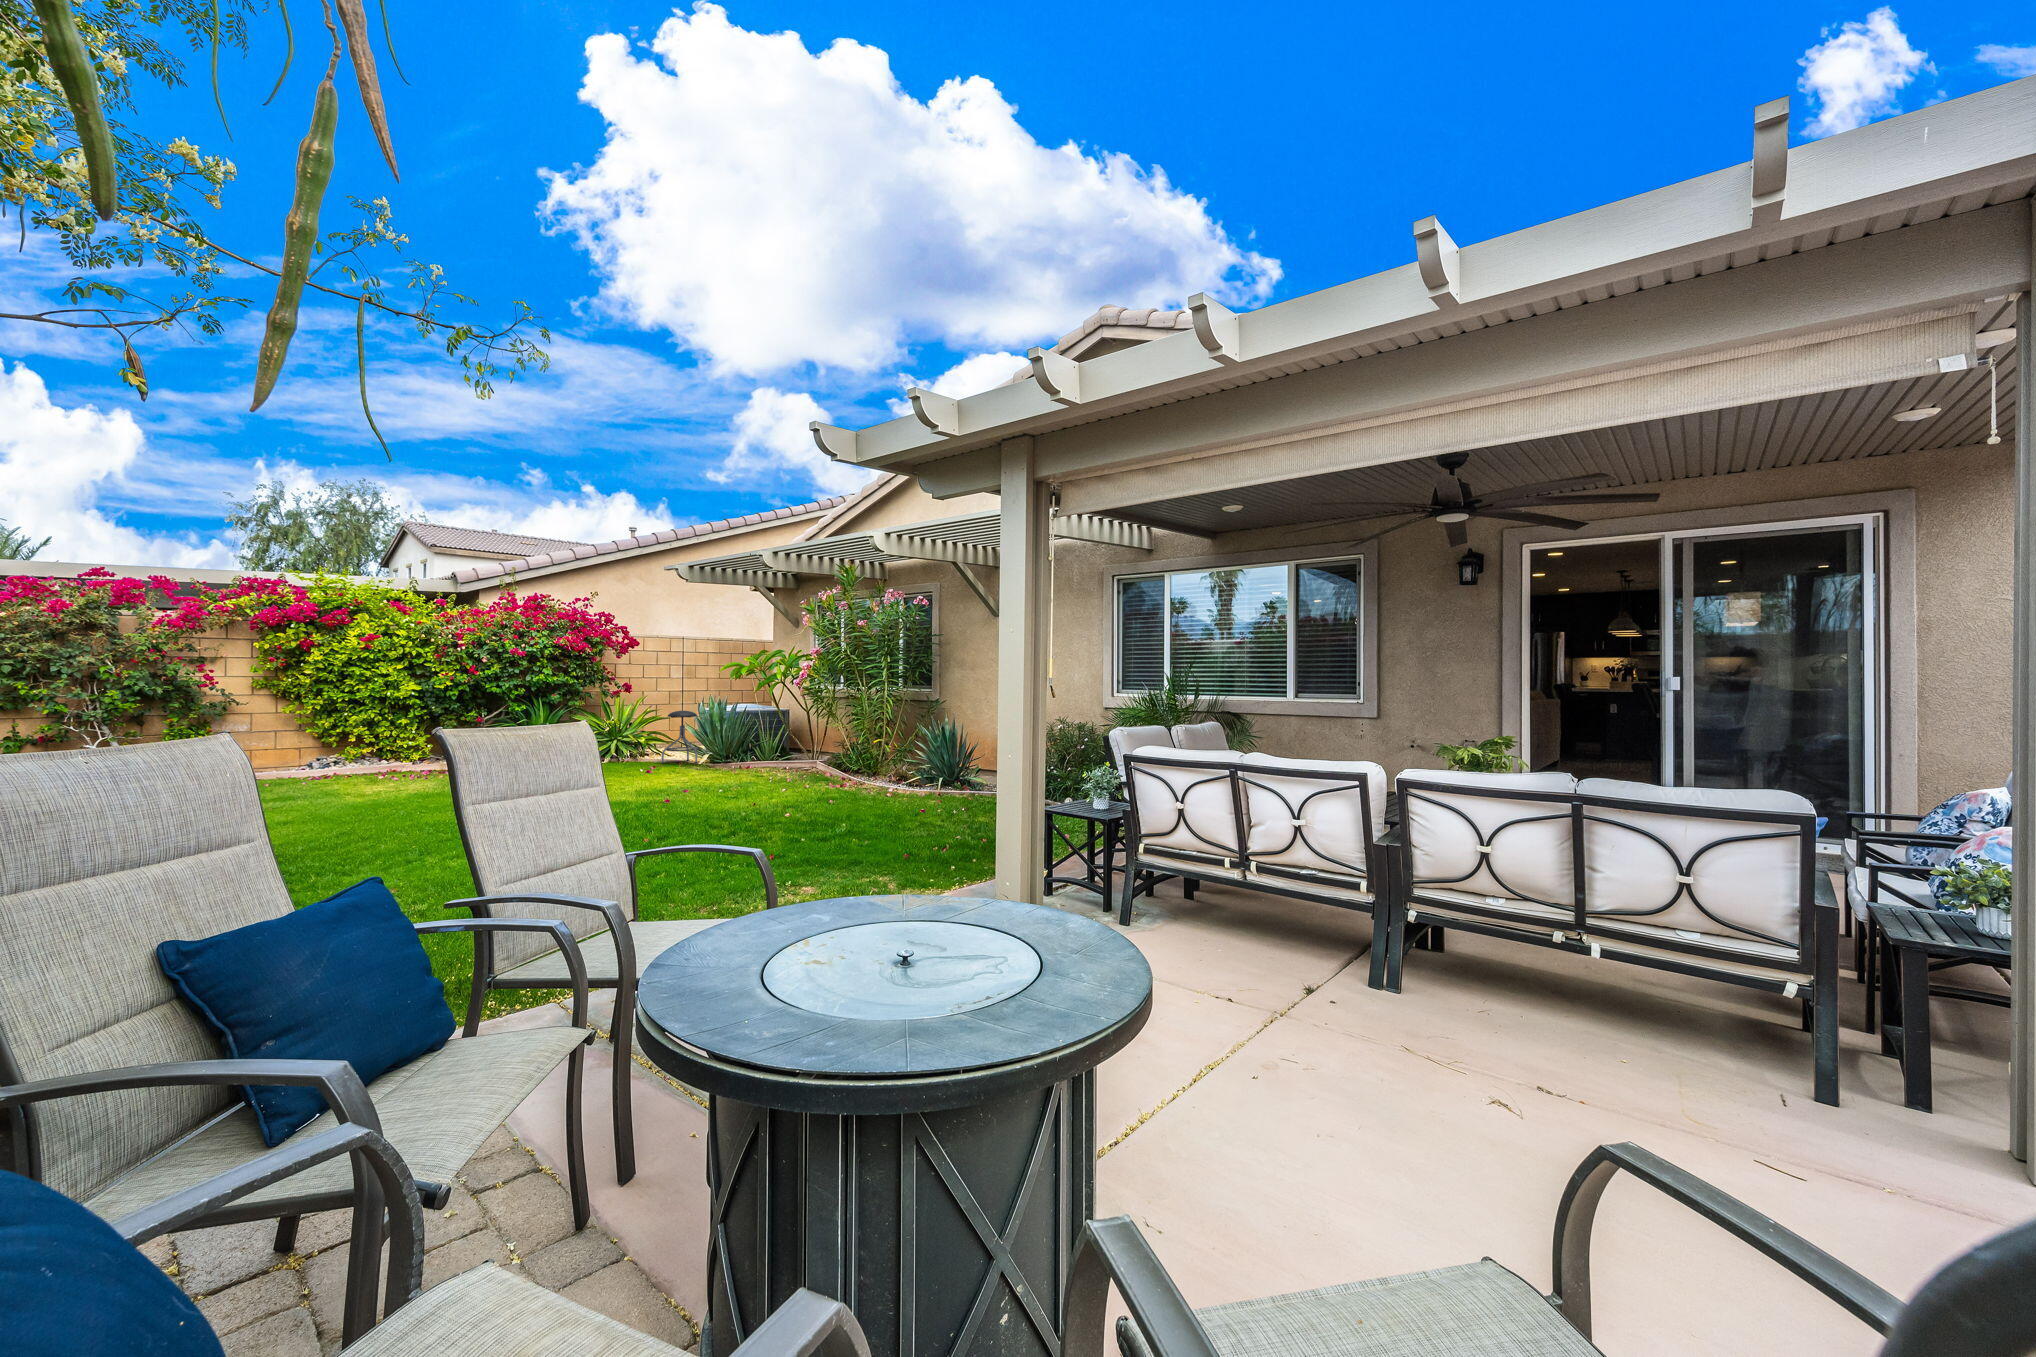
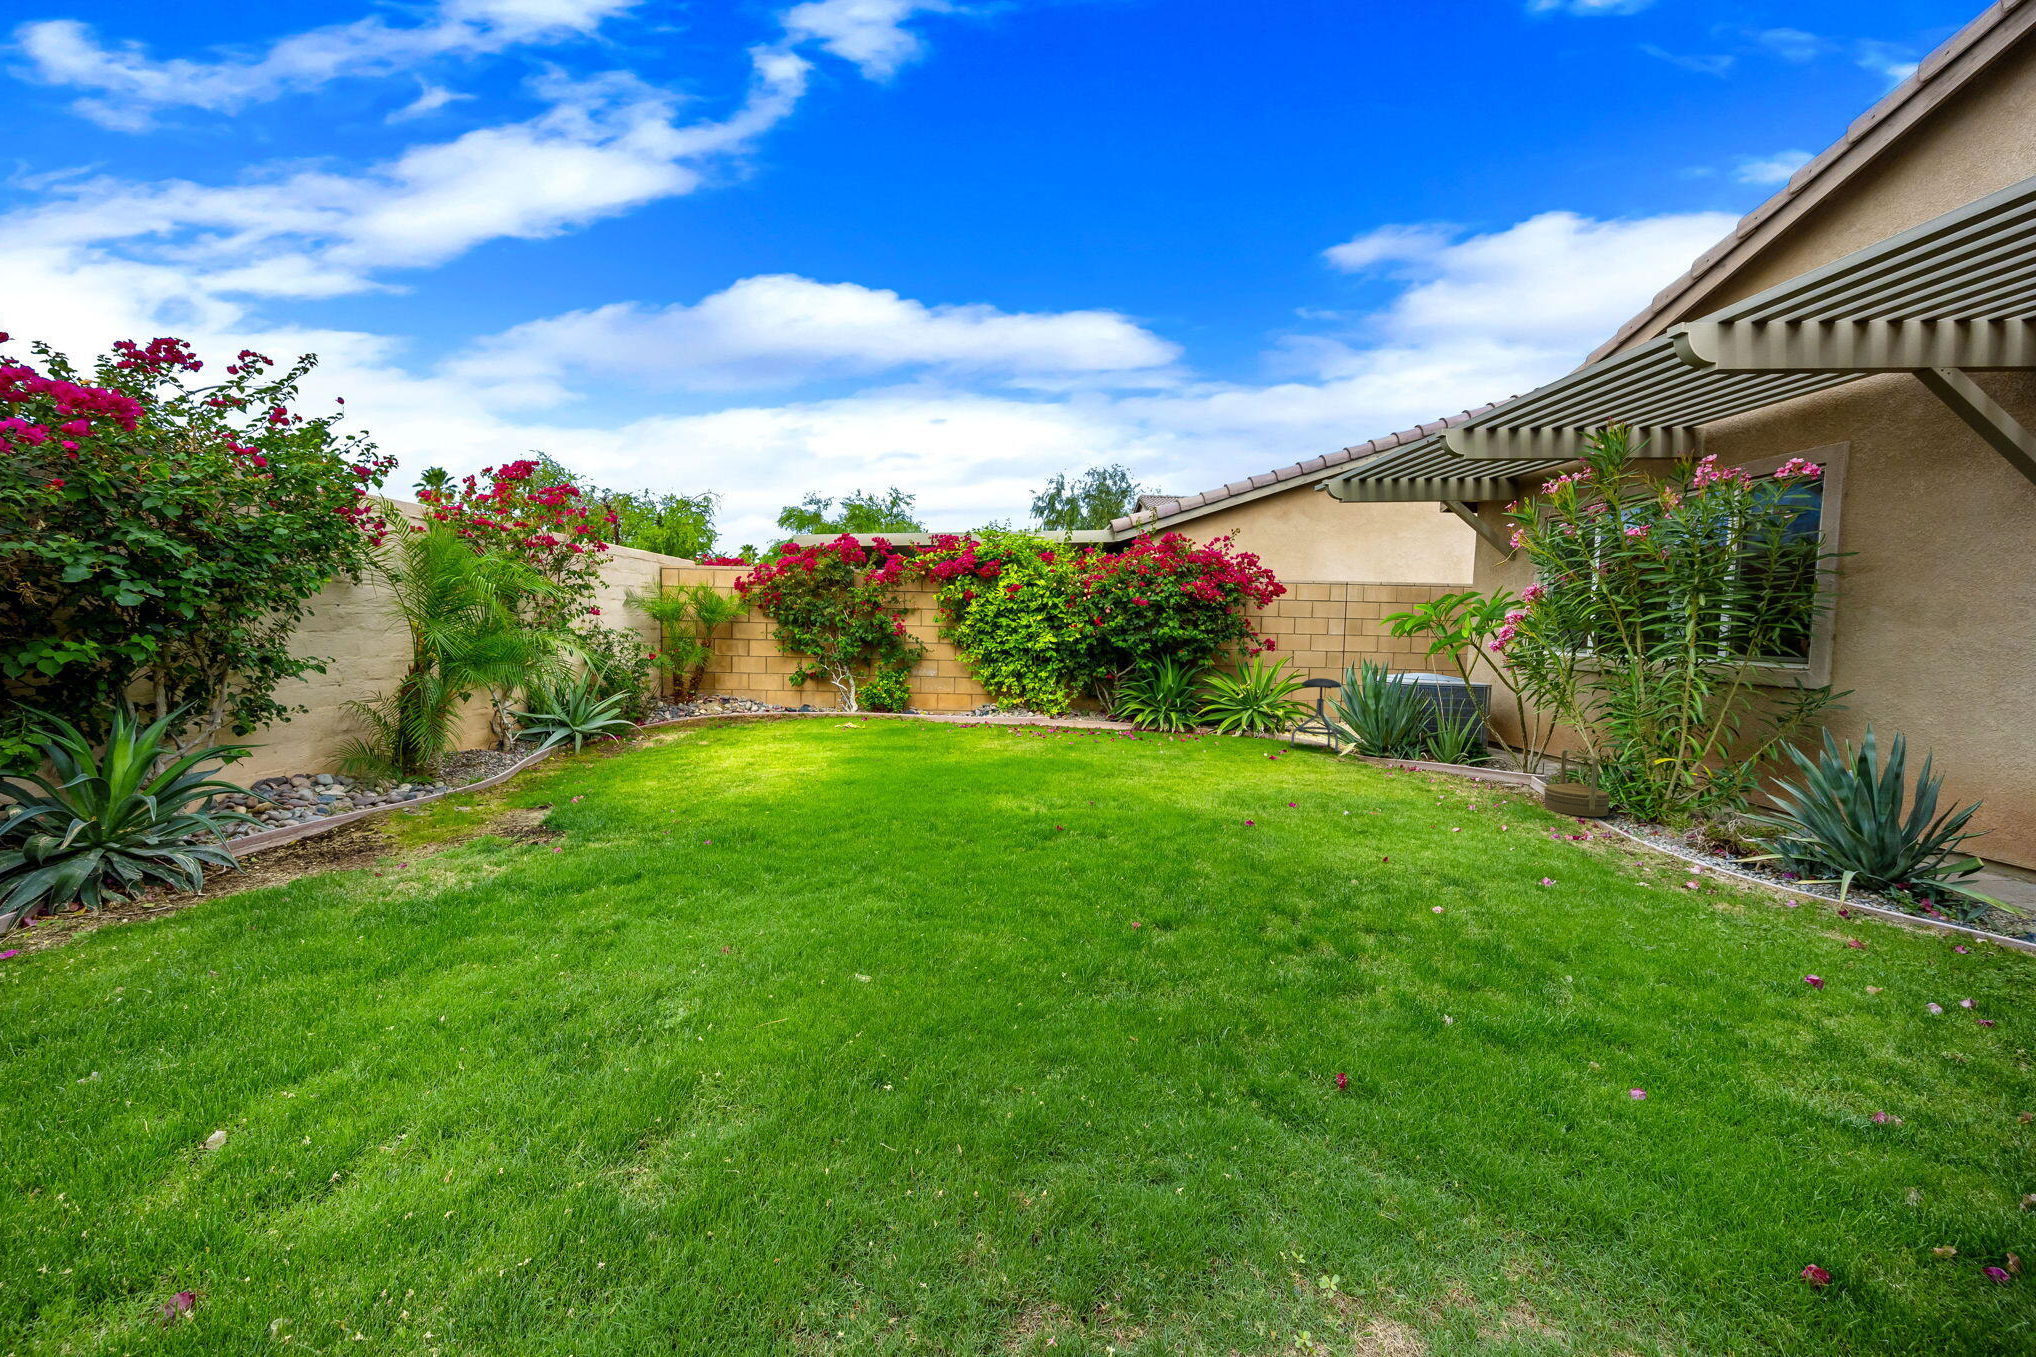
woven basket: none [824,742,856,778] -> present [1544,749,1611,817]

